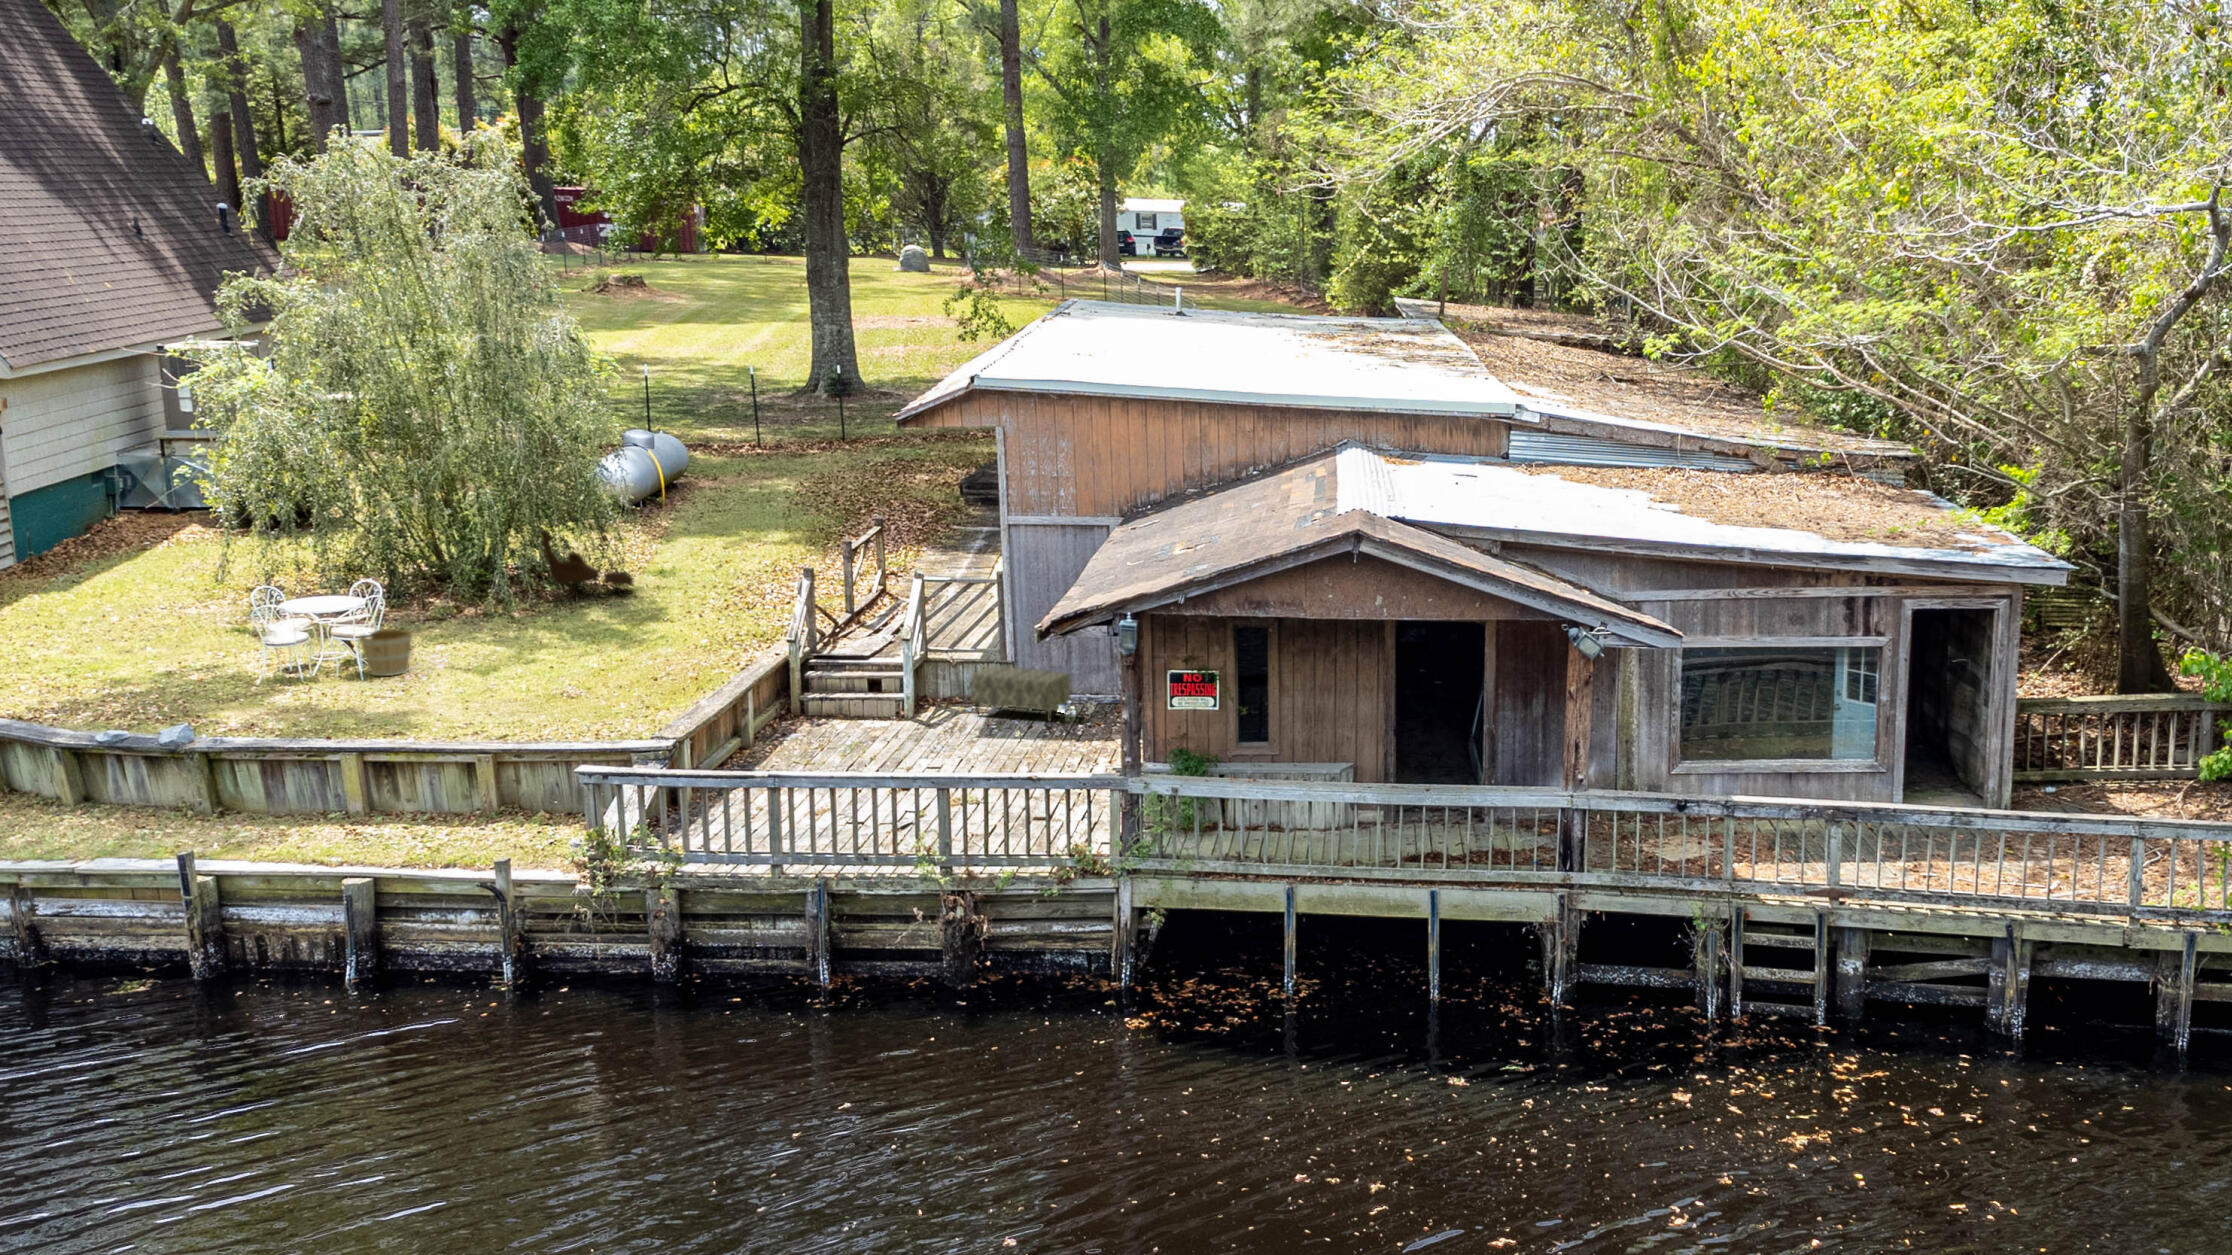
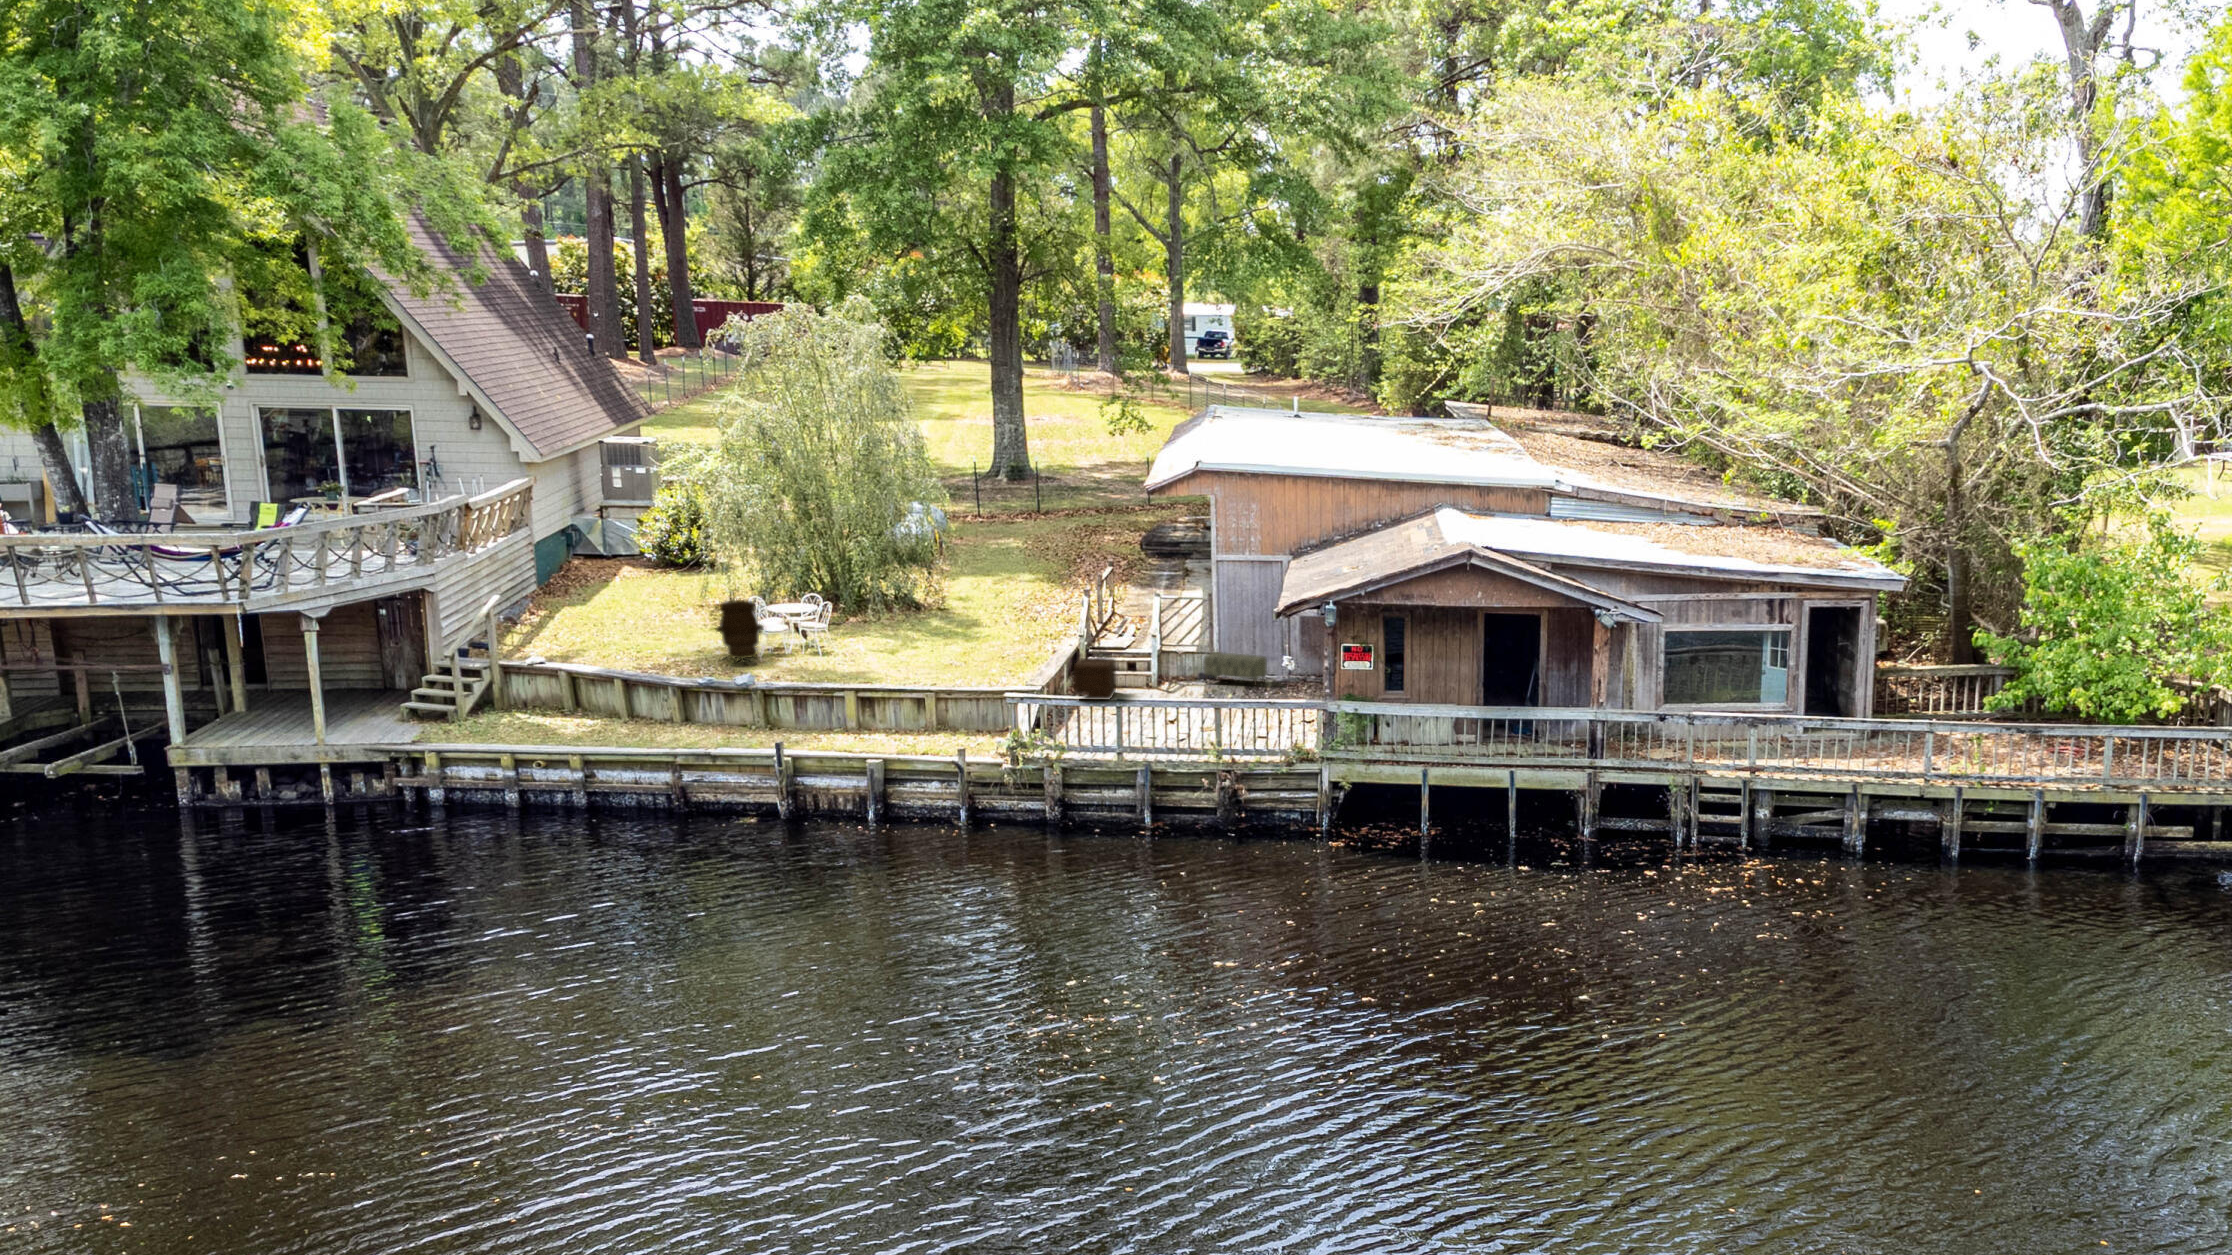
lounge chair: present [540,531,634,601] -> present [716,600,763,662]
wooden bucket: present [359,629,413,676] -> none [803,628,836,658]
wooden crate: none [752,681,829,749] -> present [1074,658,1116,700]

